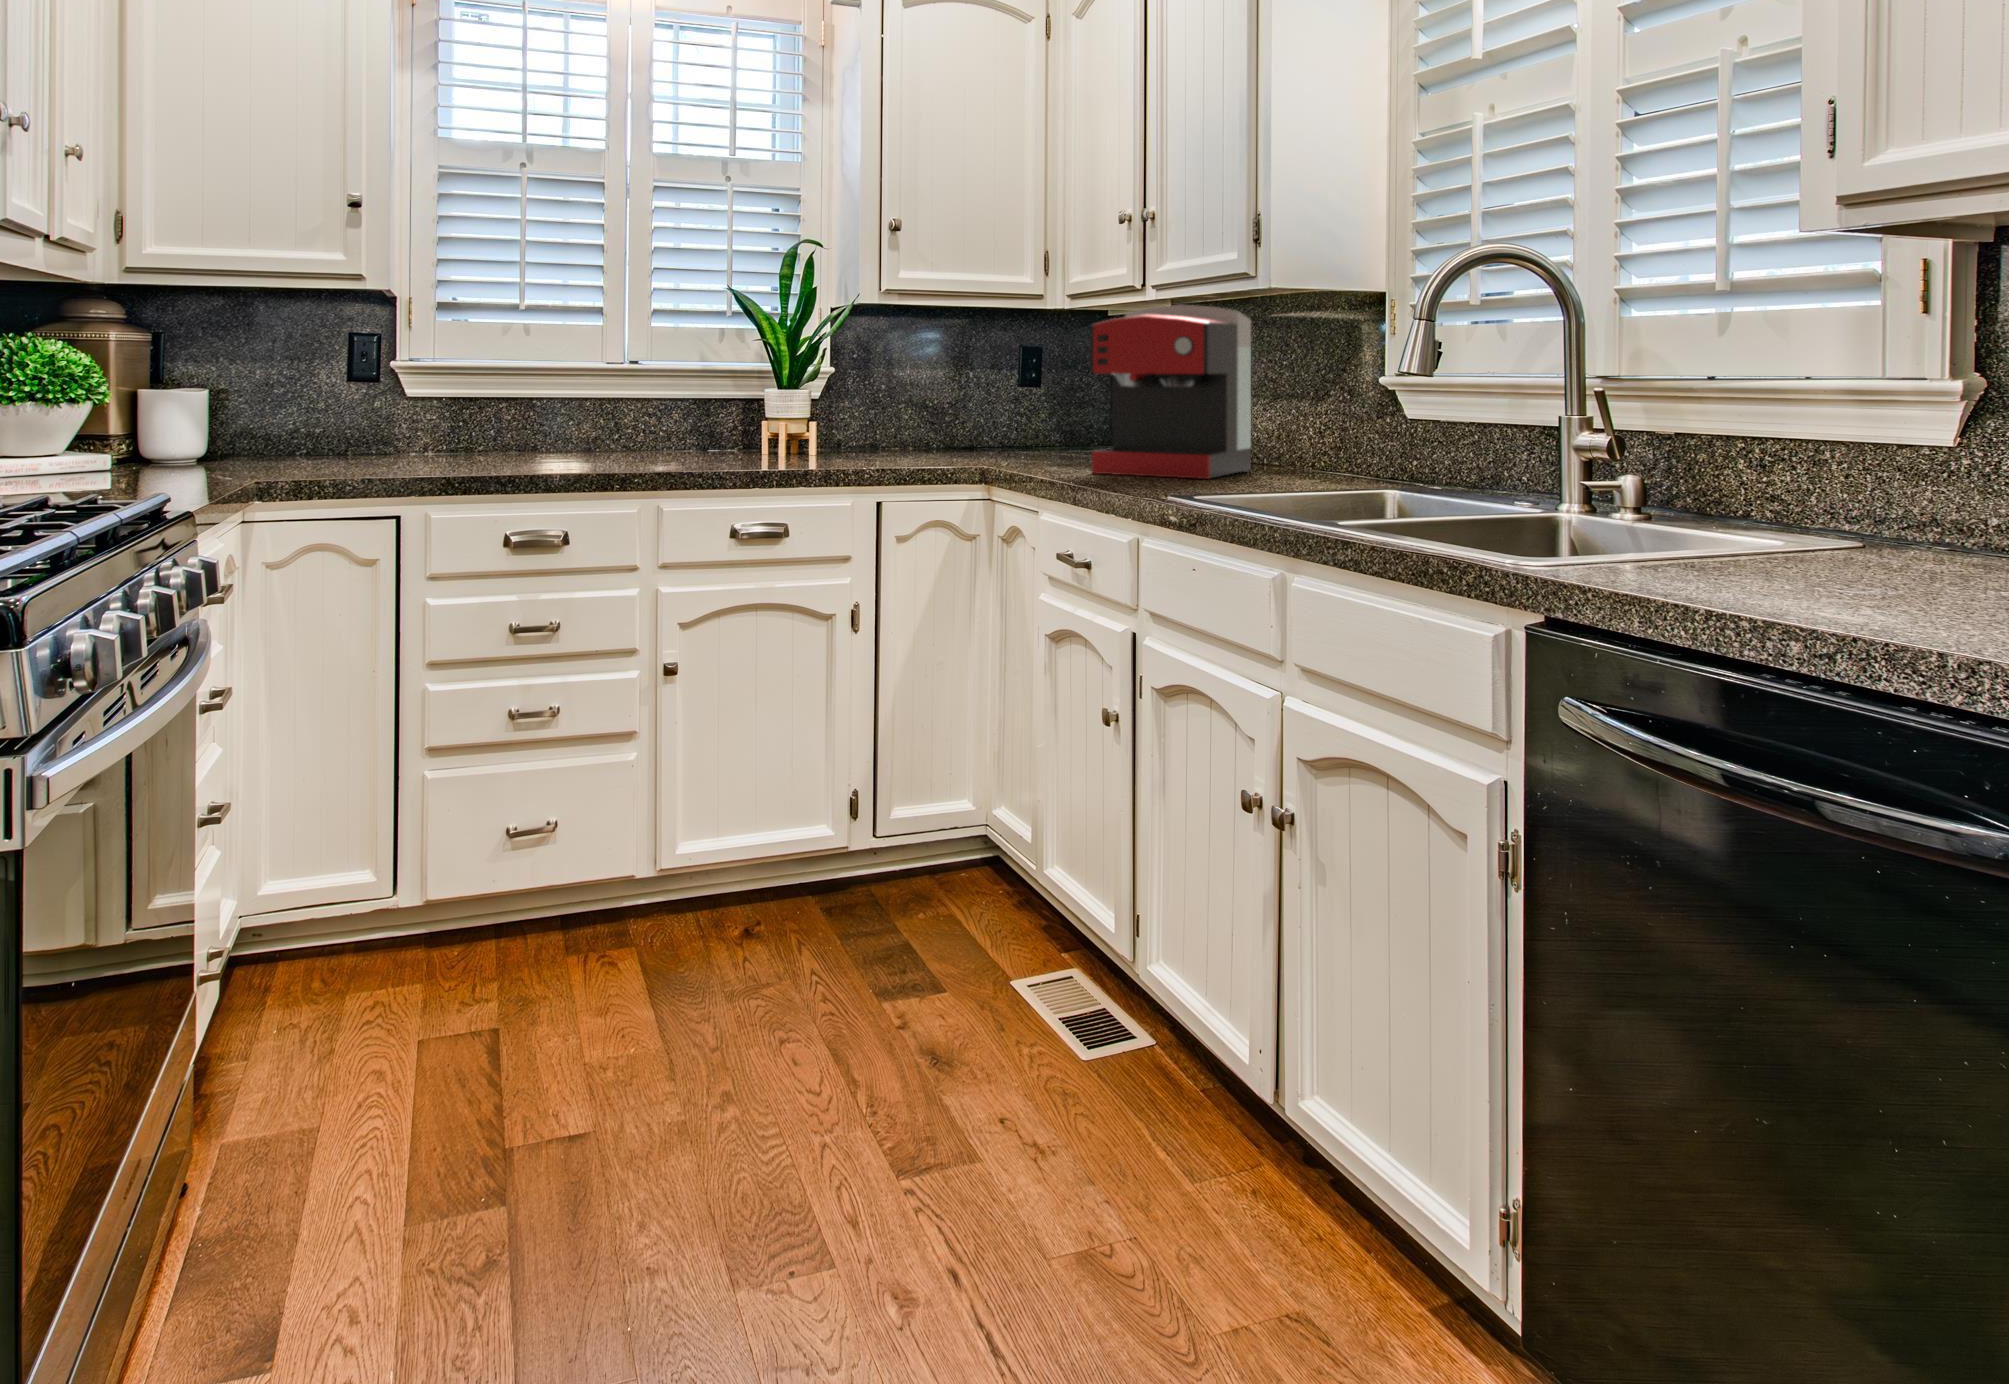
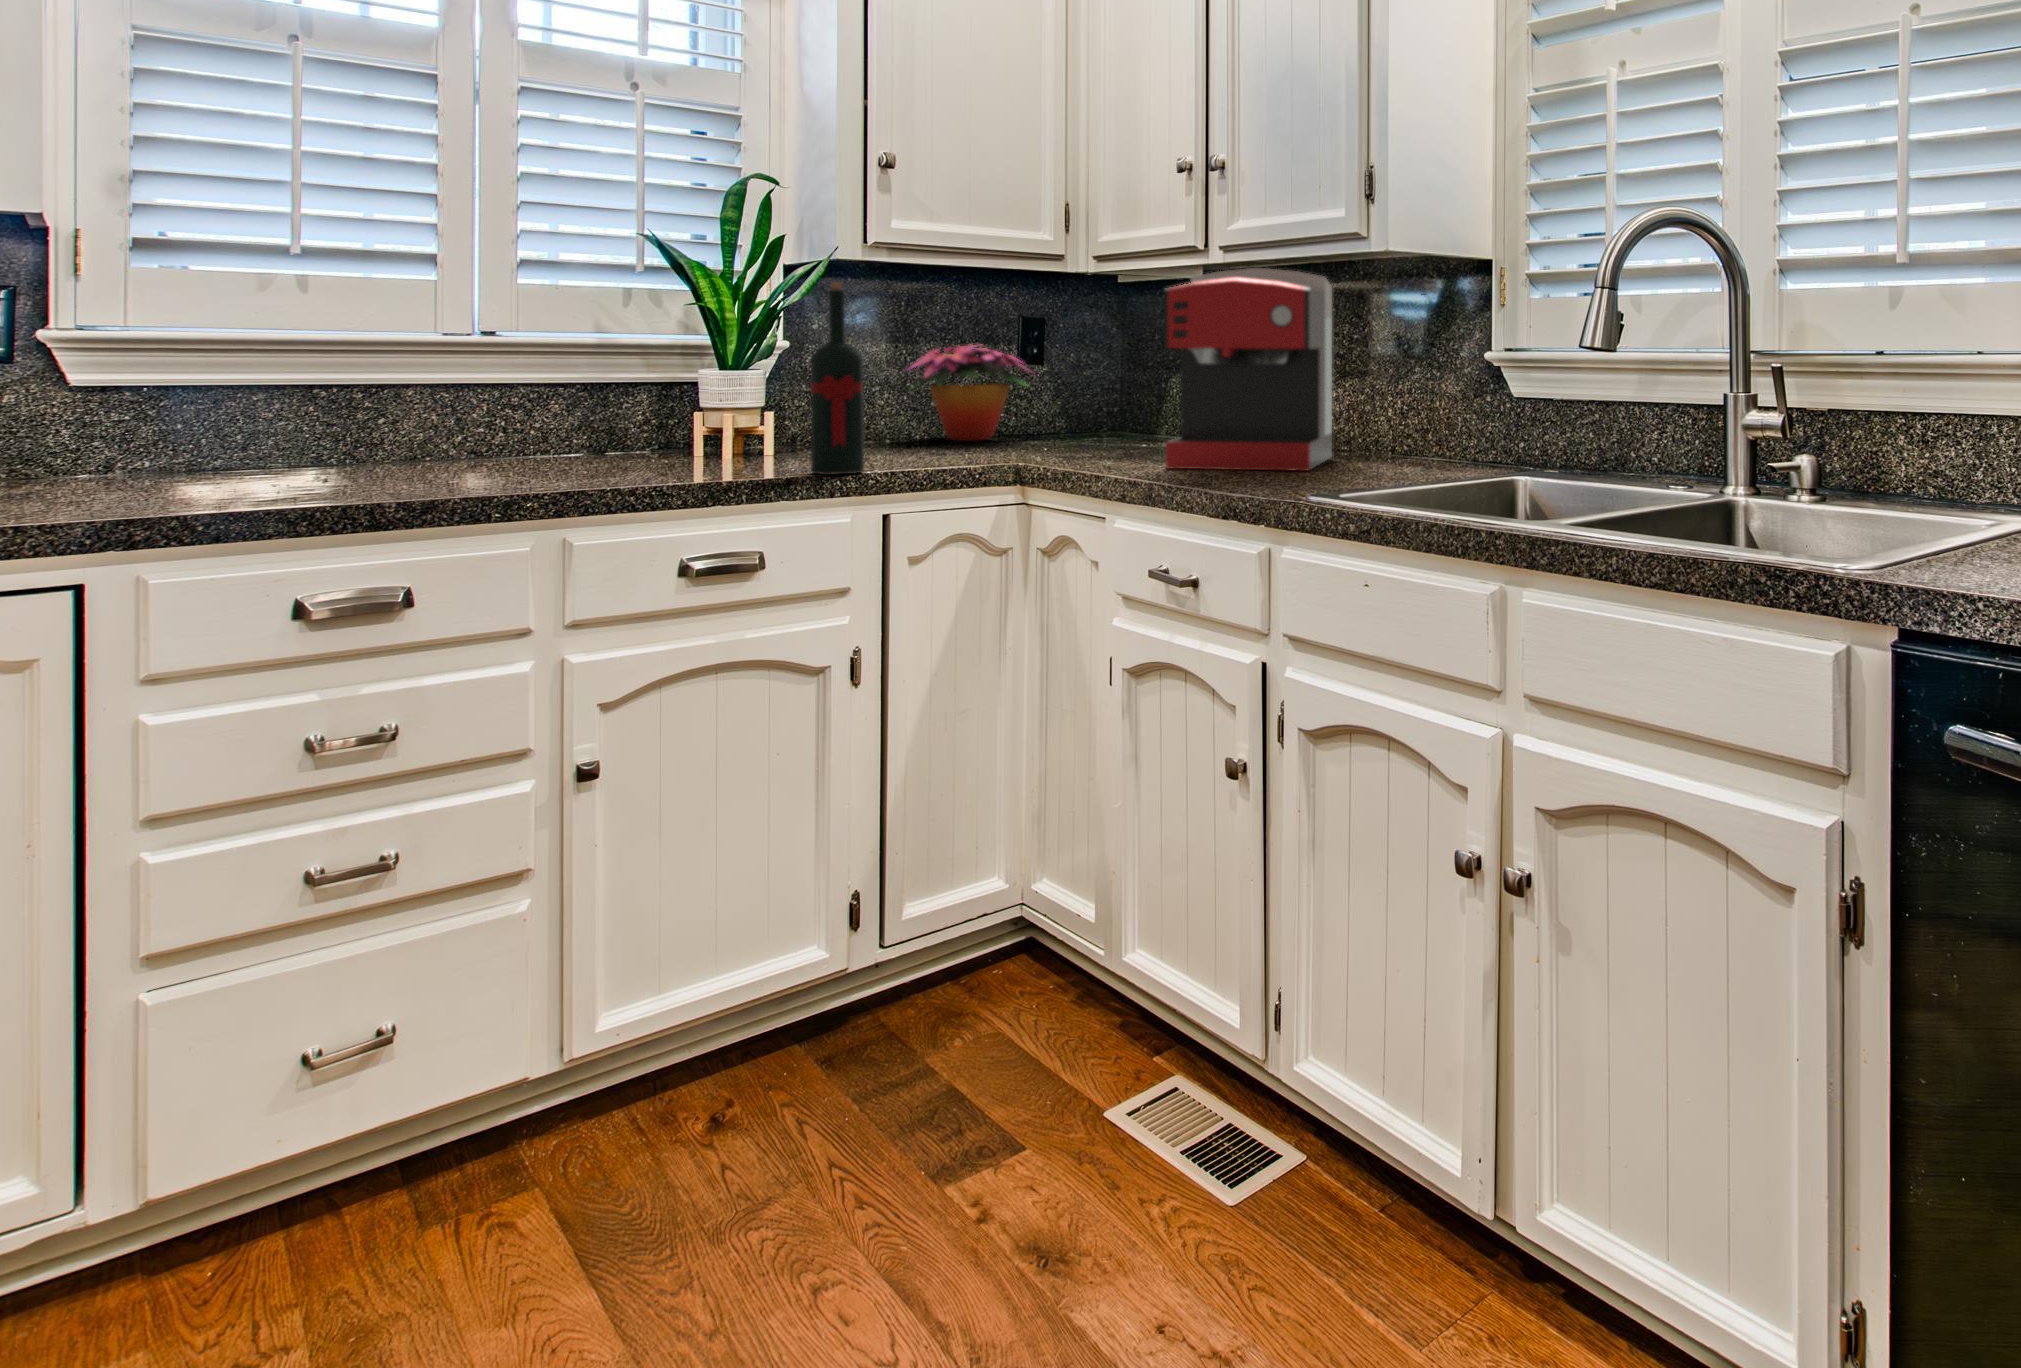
wine bottle: none [824,324,862,469] -> present [811,282,864,475]
flower arrangement: none [919,370,1034,449] -> present [910,346,1031,441]

